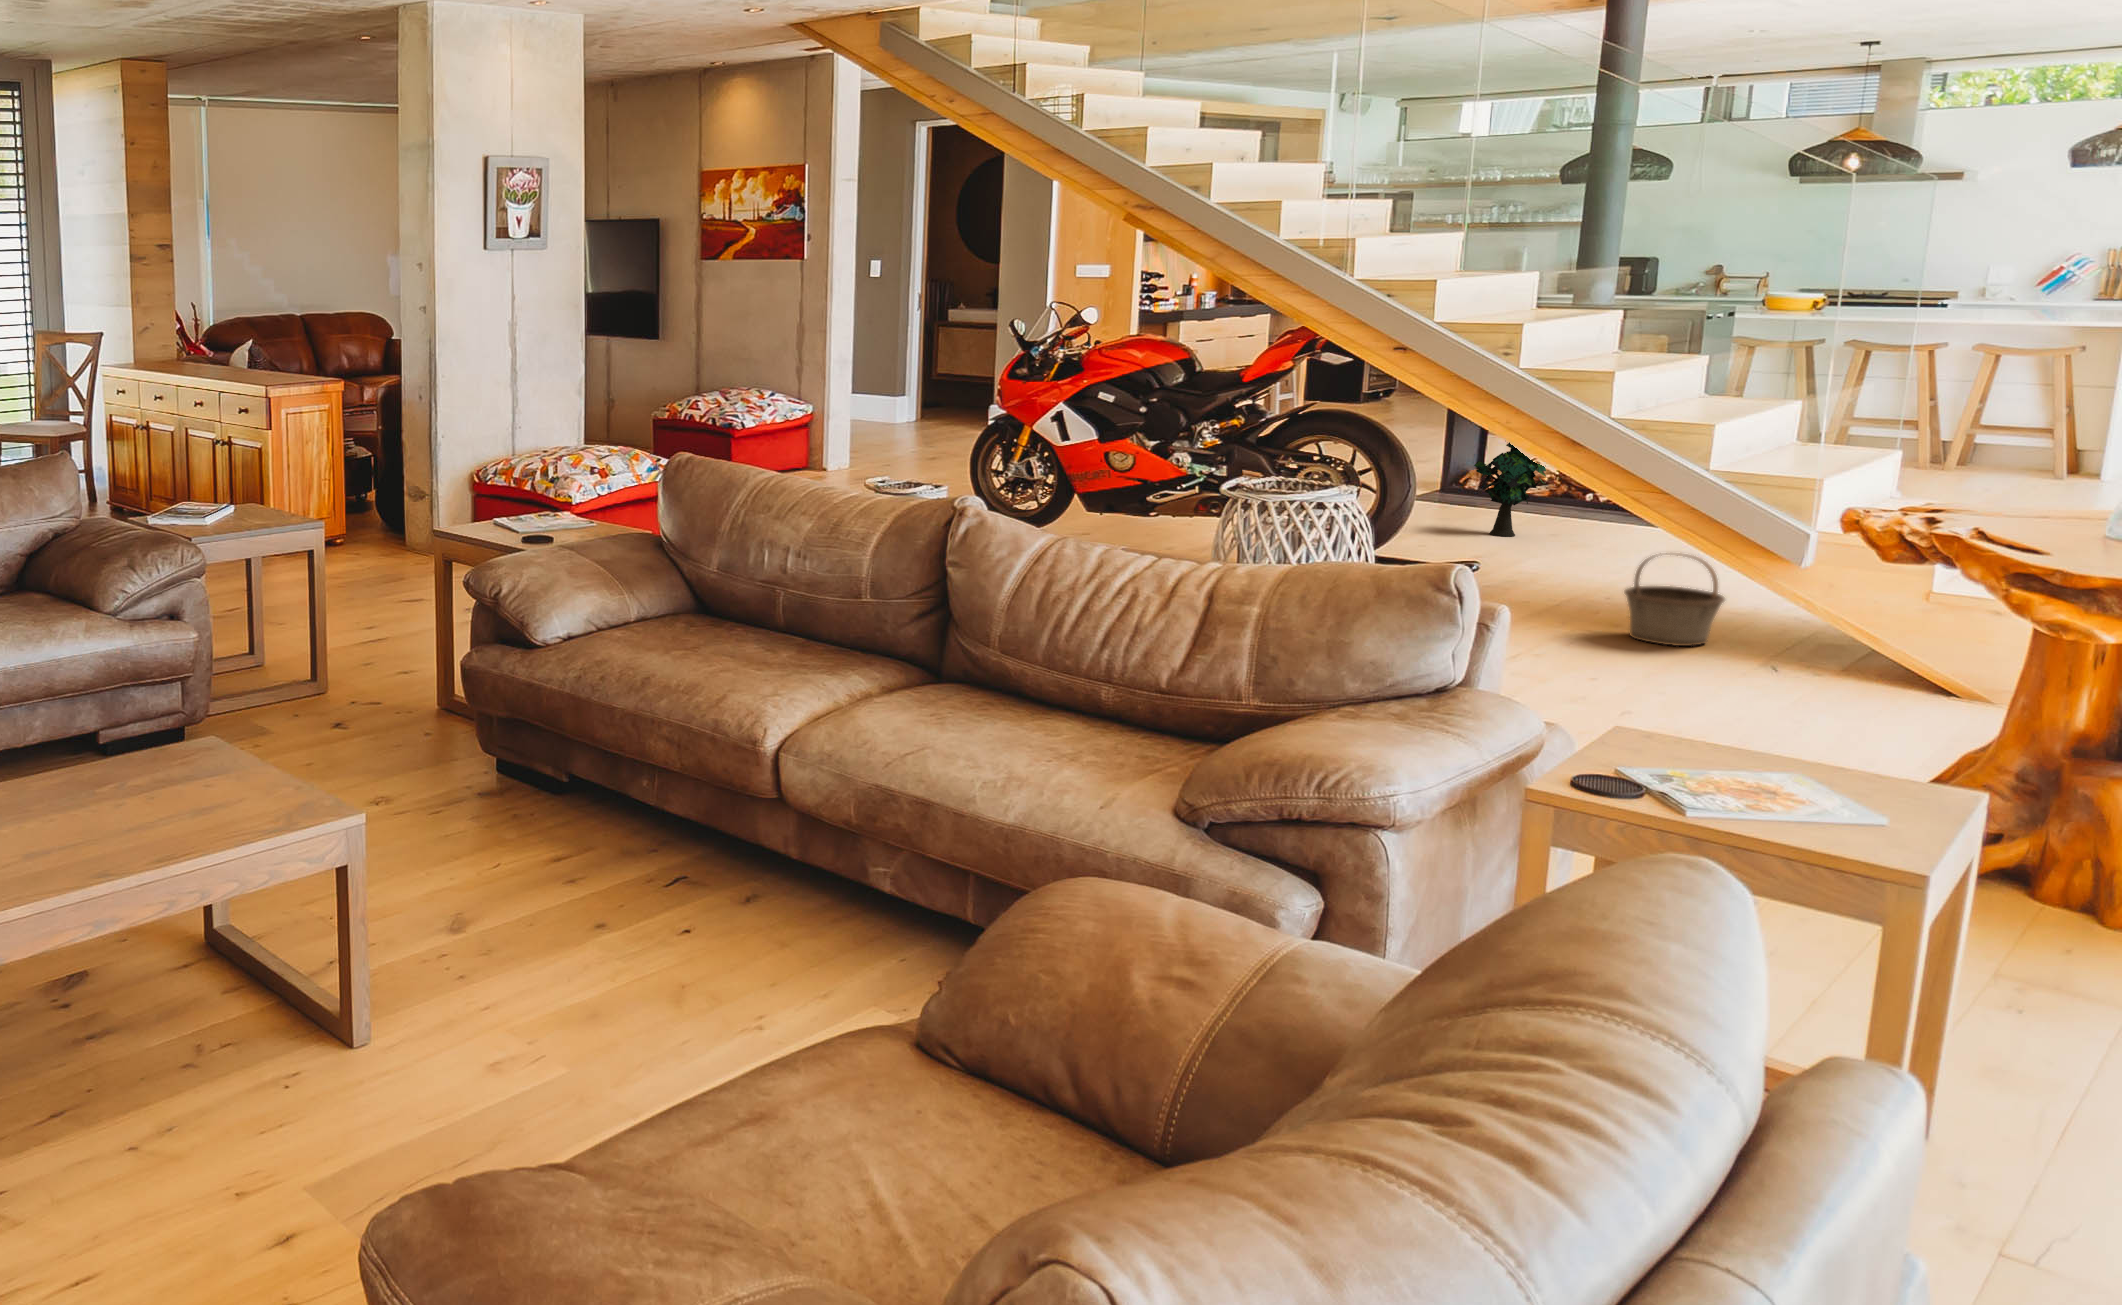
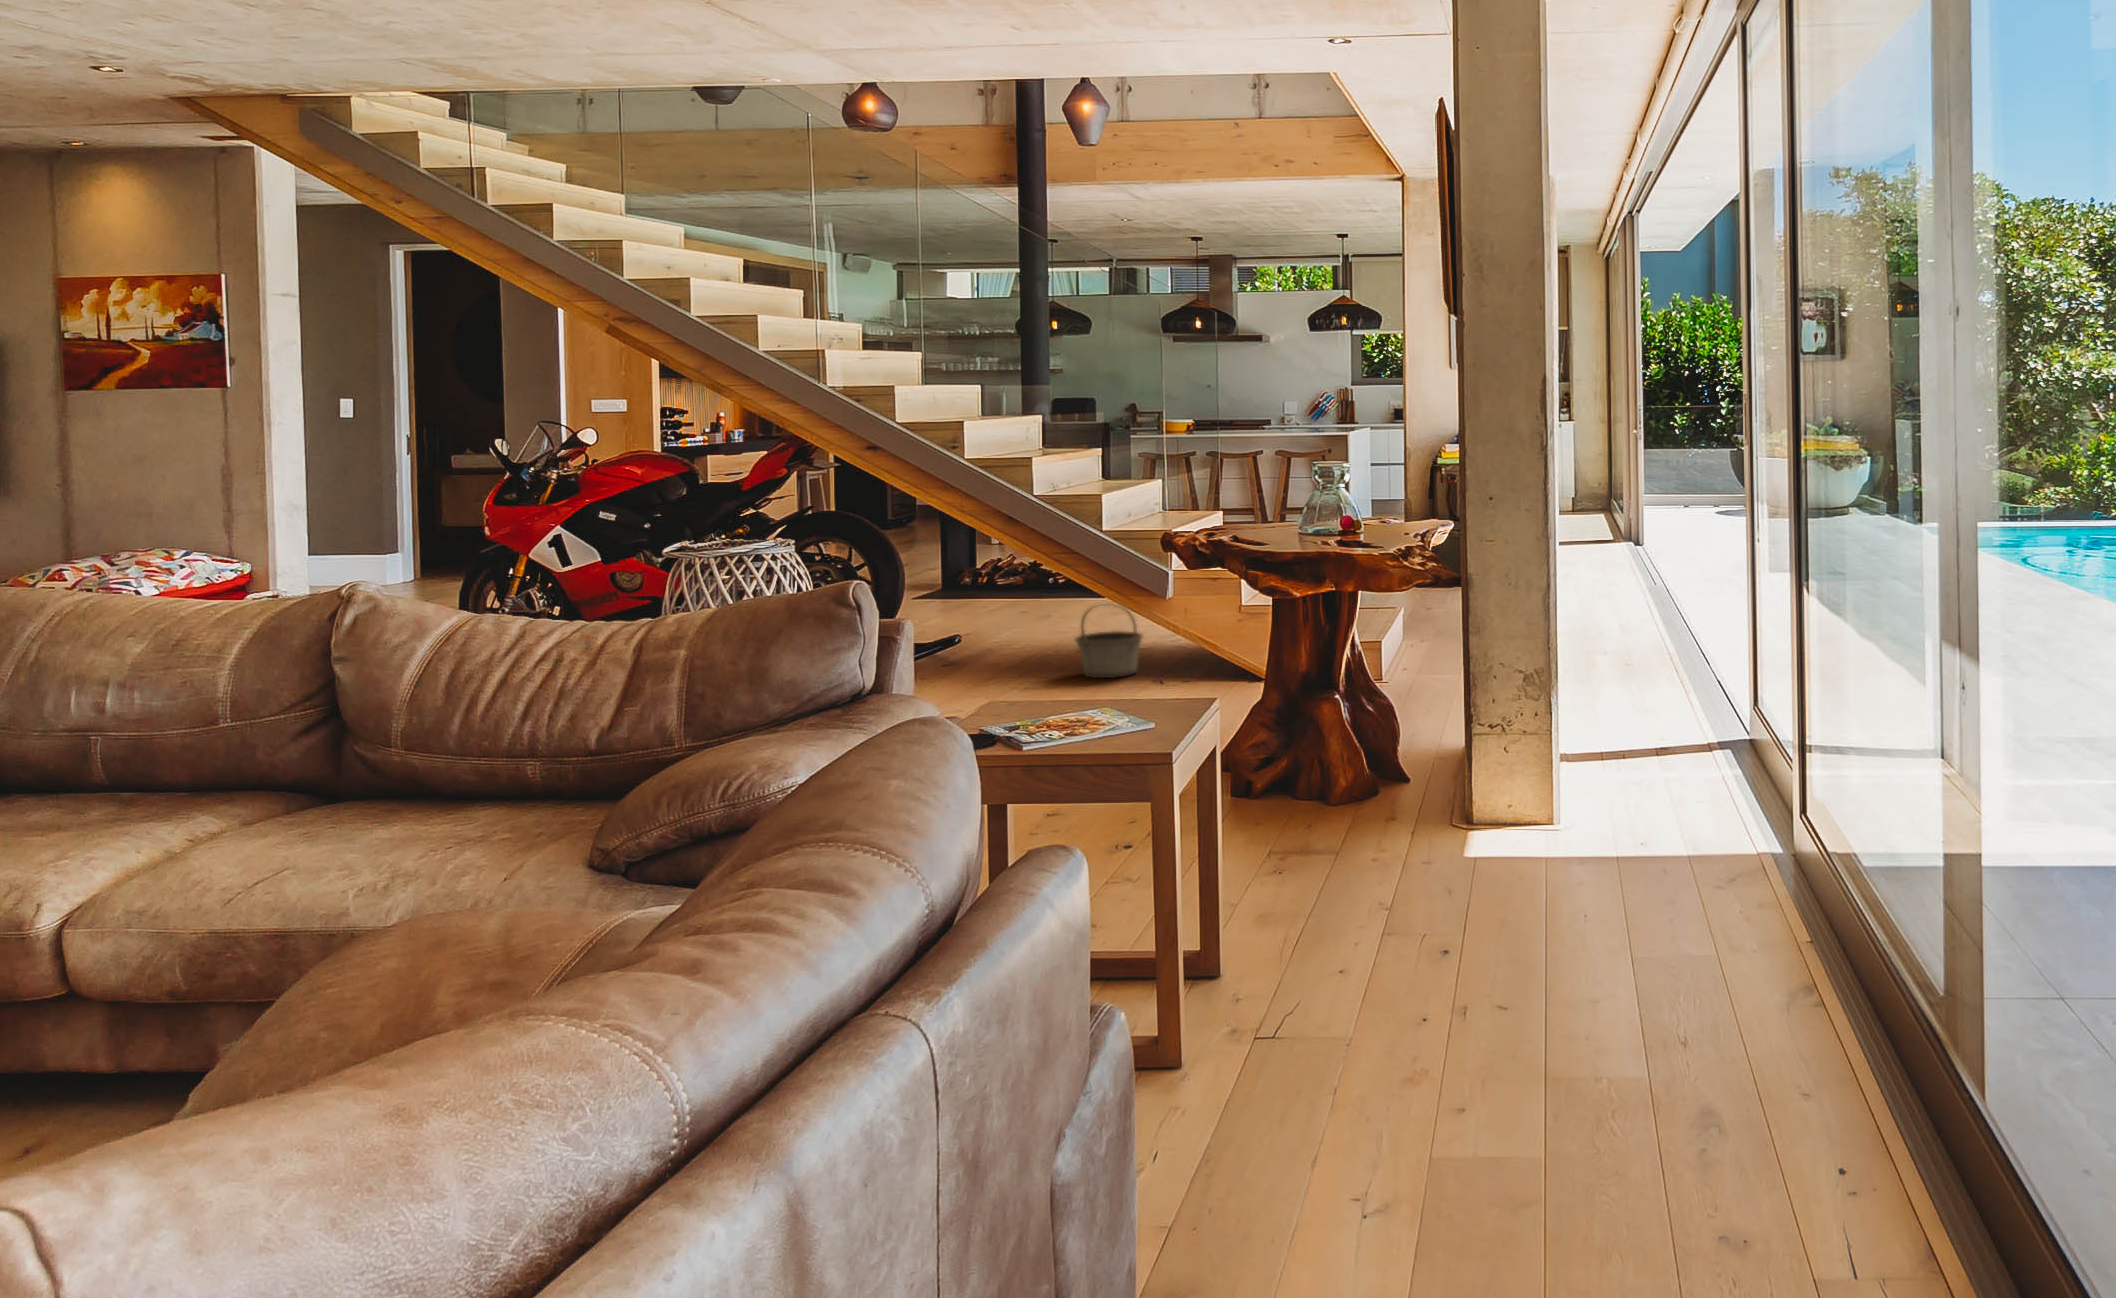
decorative plant: present [1474,442,1546,536] -> none [963,521,1020,615]

